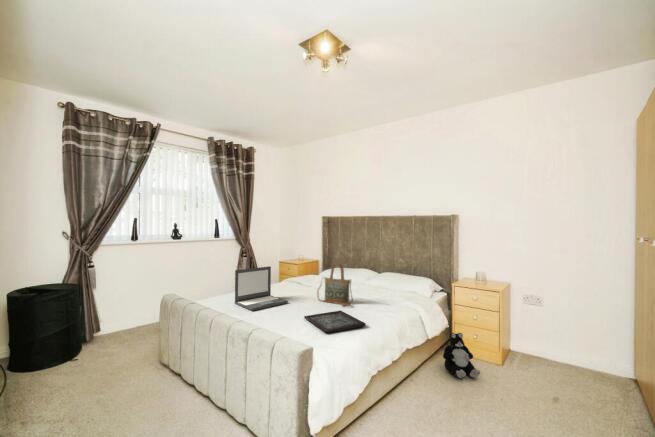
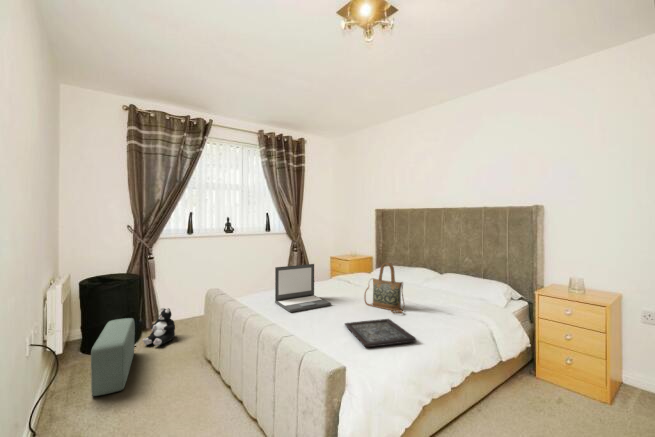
pouf: none [41,329,79,409] -> present [91,318,135,396]
plush toy: present [443,333,480,378] -> present [142,308,175,345]

